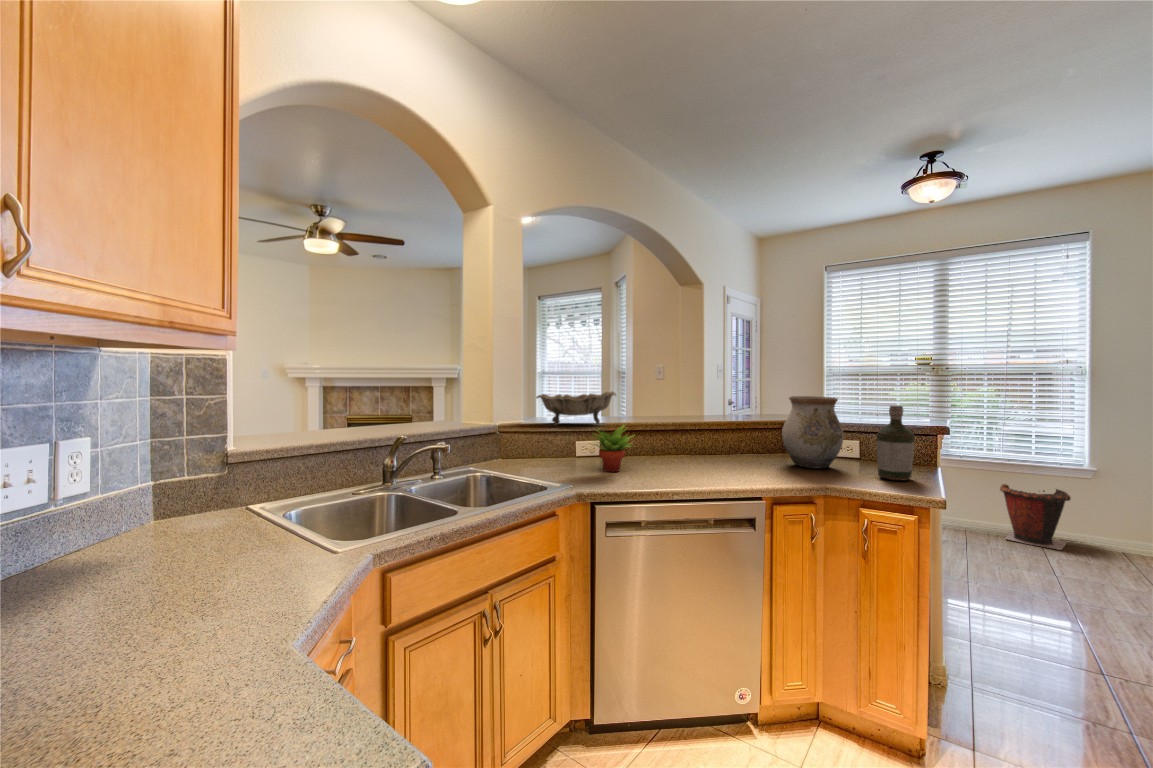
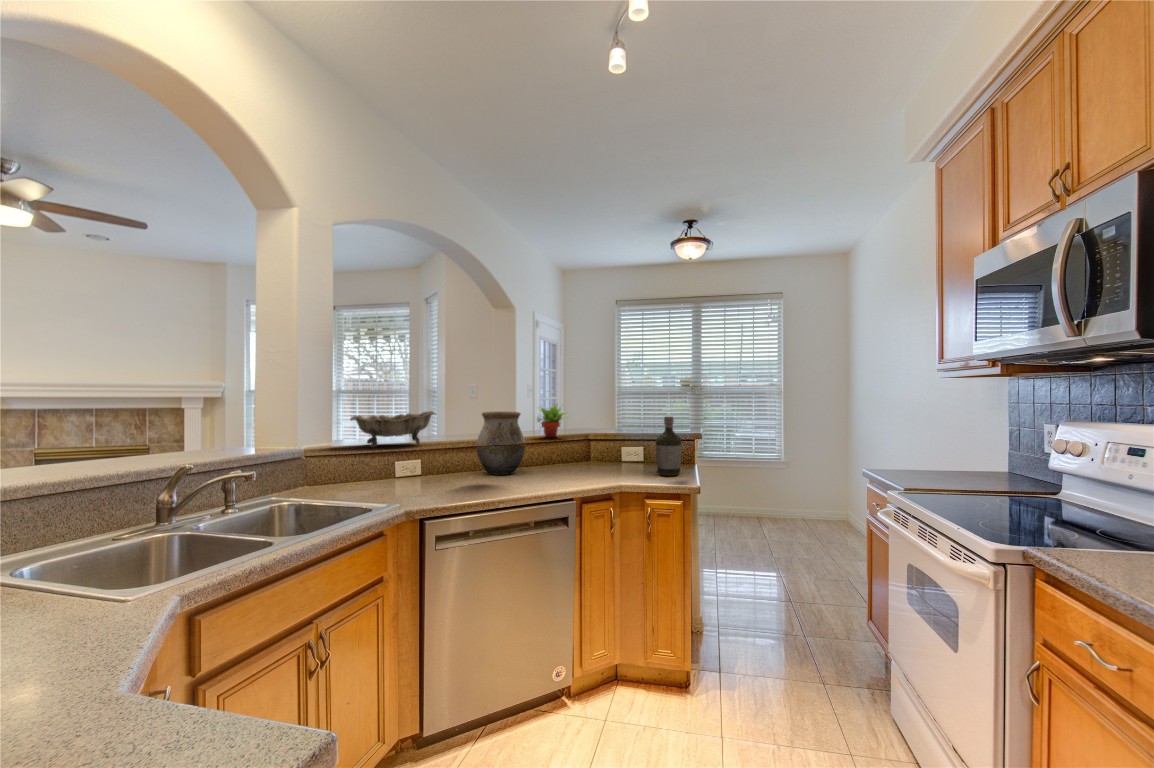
vase: present [782,396,844,469] -> present [476,412,525,475]
succulent plant: present [594,424,633,472] -> present [539,404,565,437]
waste bin: present [1000,484,1071,550] -> none [746,475,788,524]

